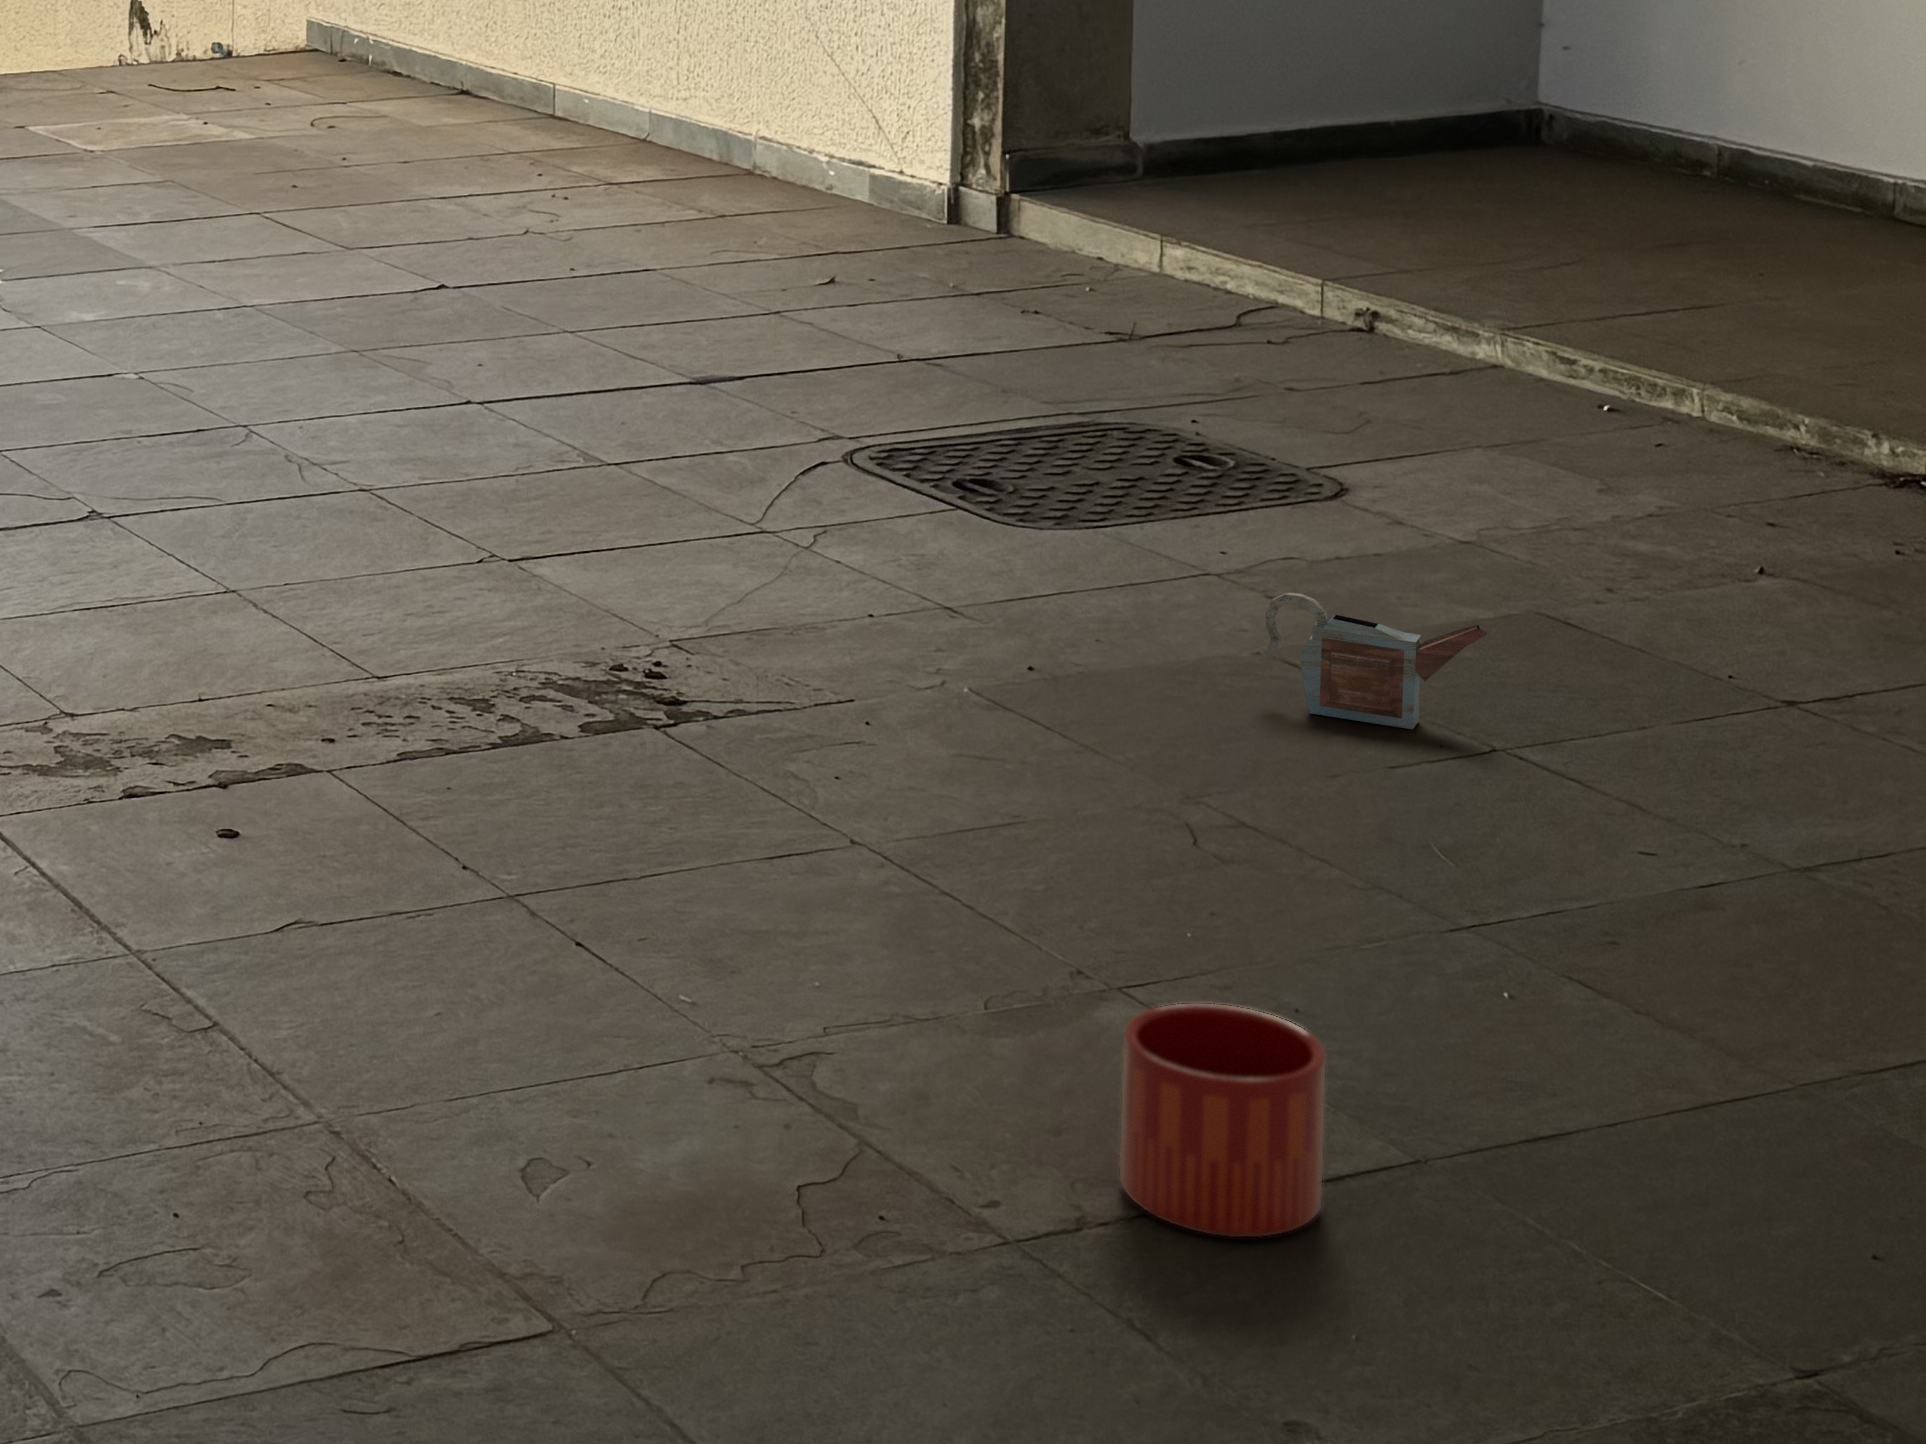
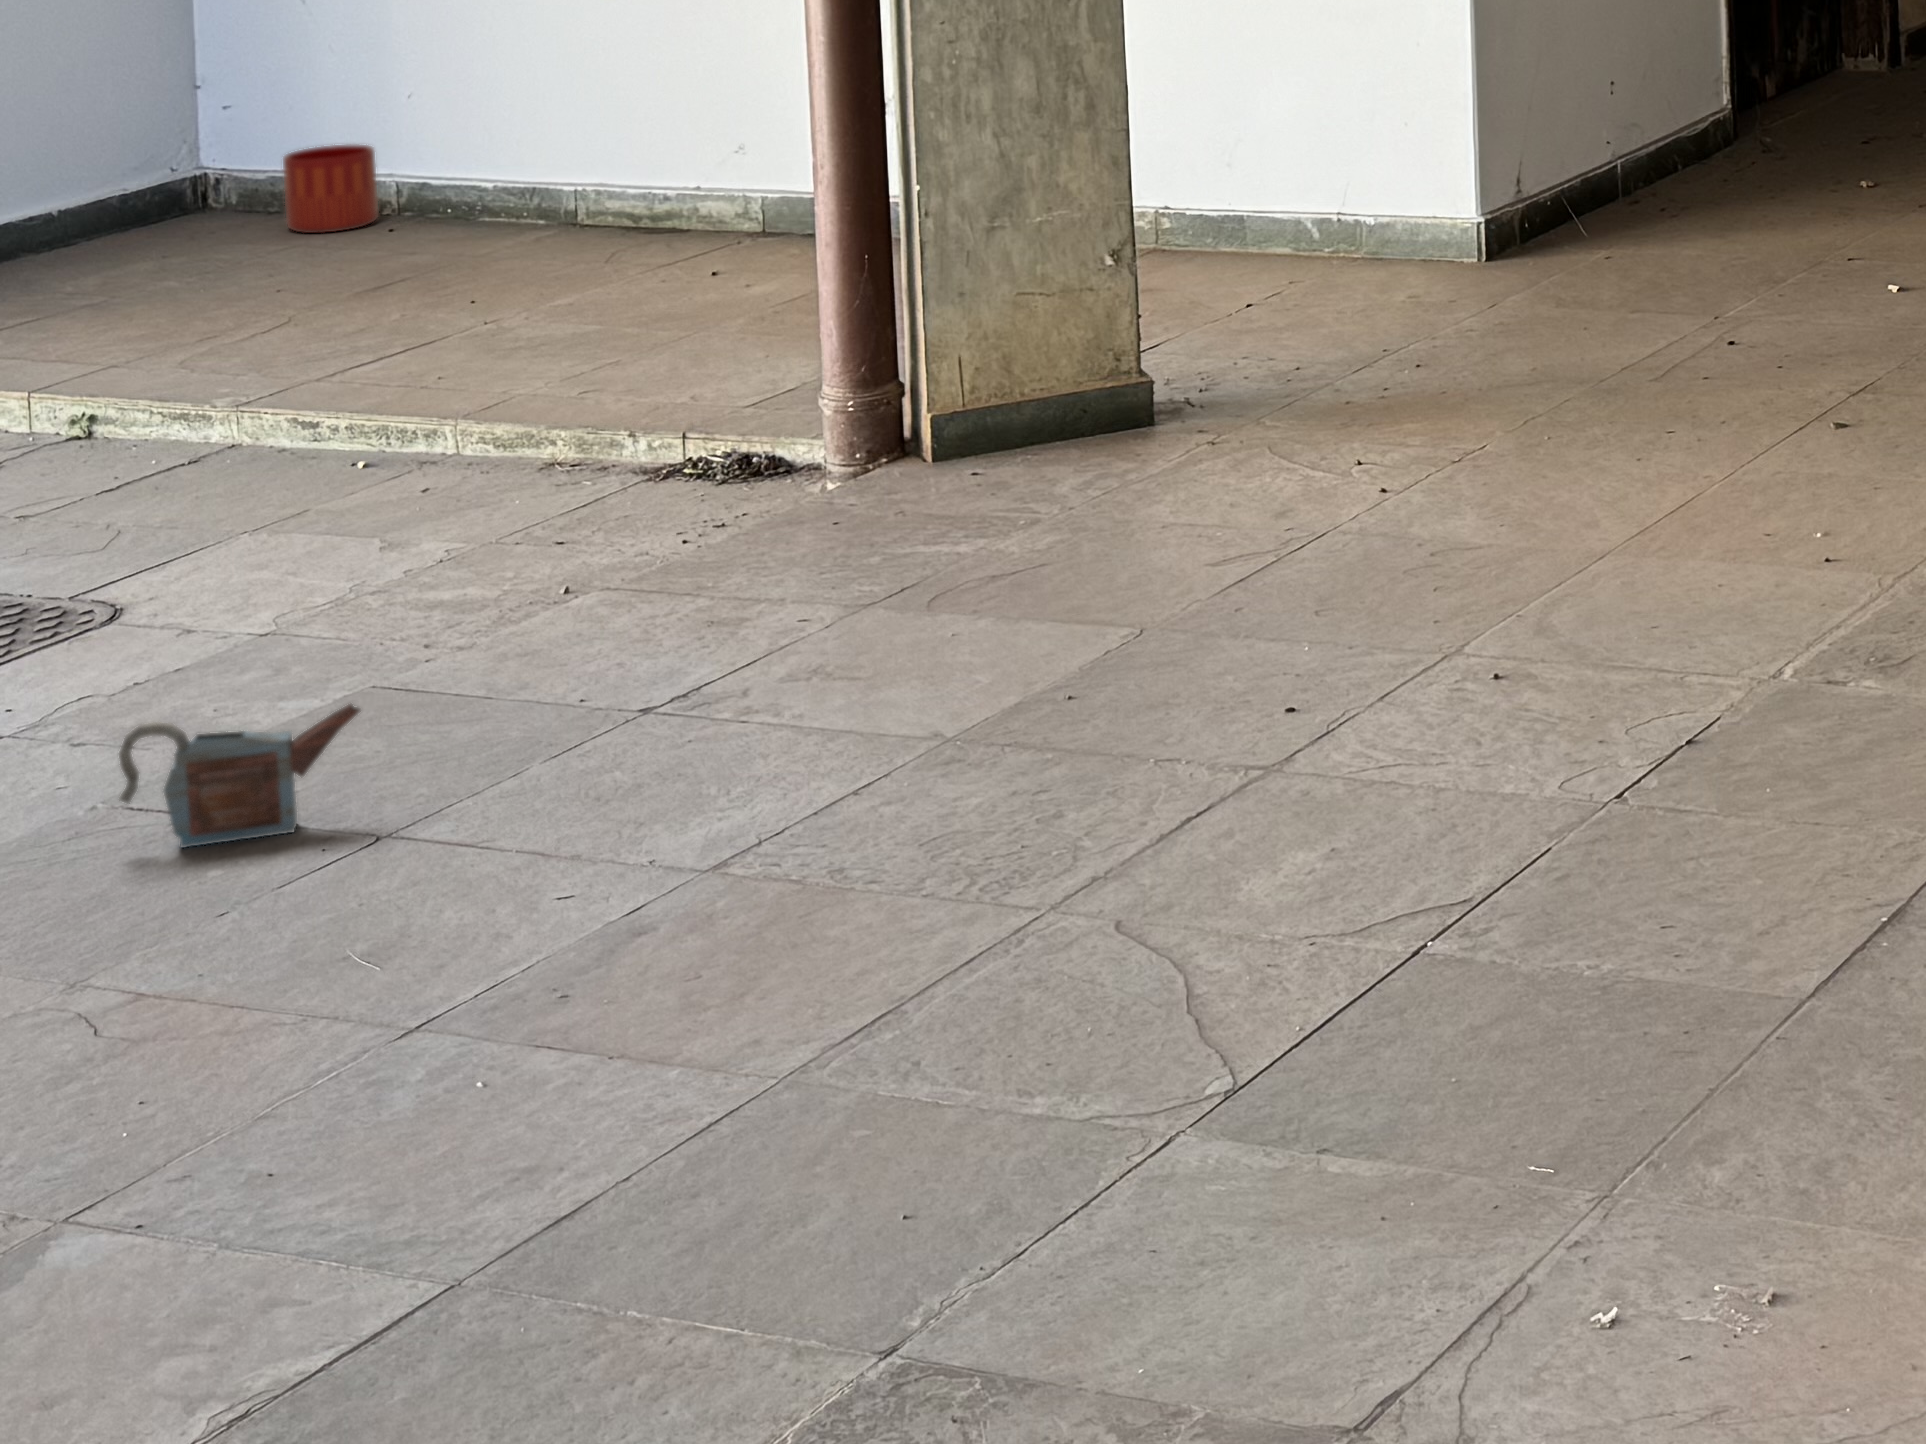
planter: present [1120,1004,1325,1237] -> present [283,144,379,233]

